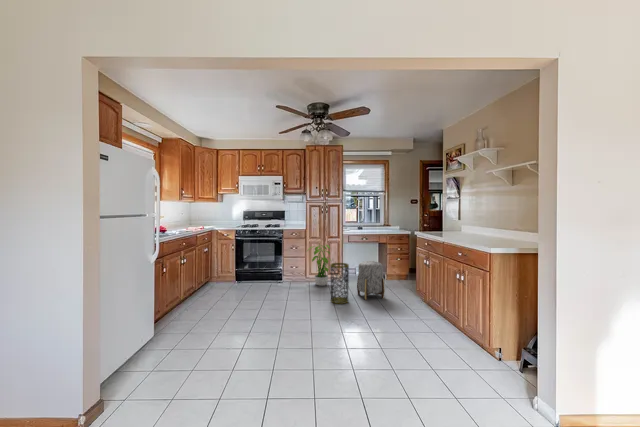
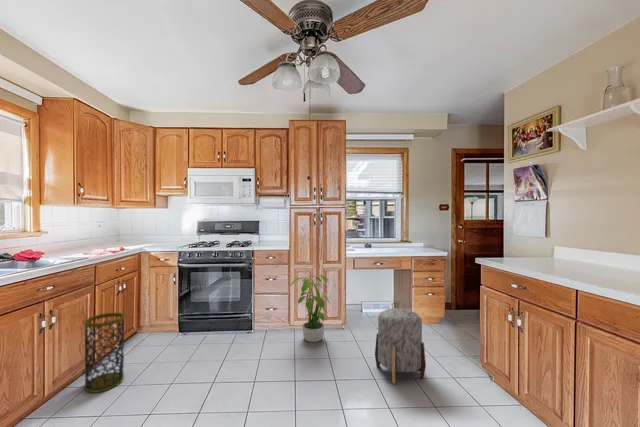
trash can: present [330,263,349,304] -> present [84,313,124,393]

